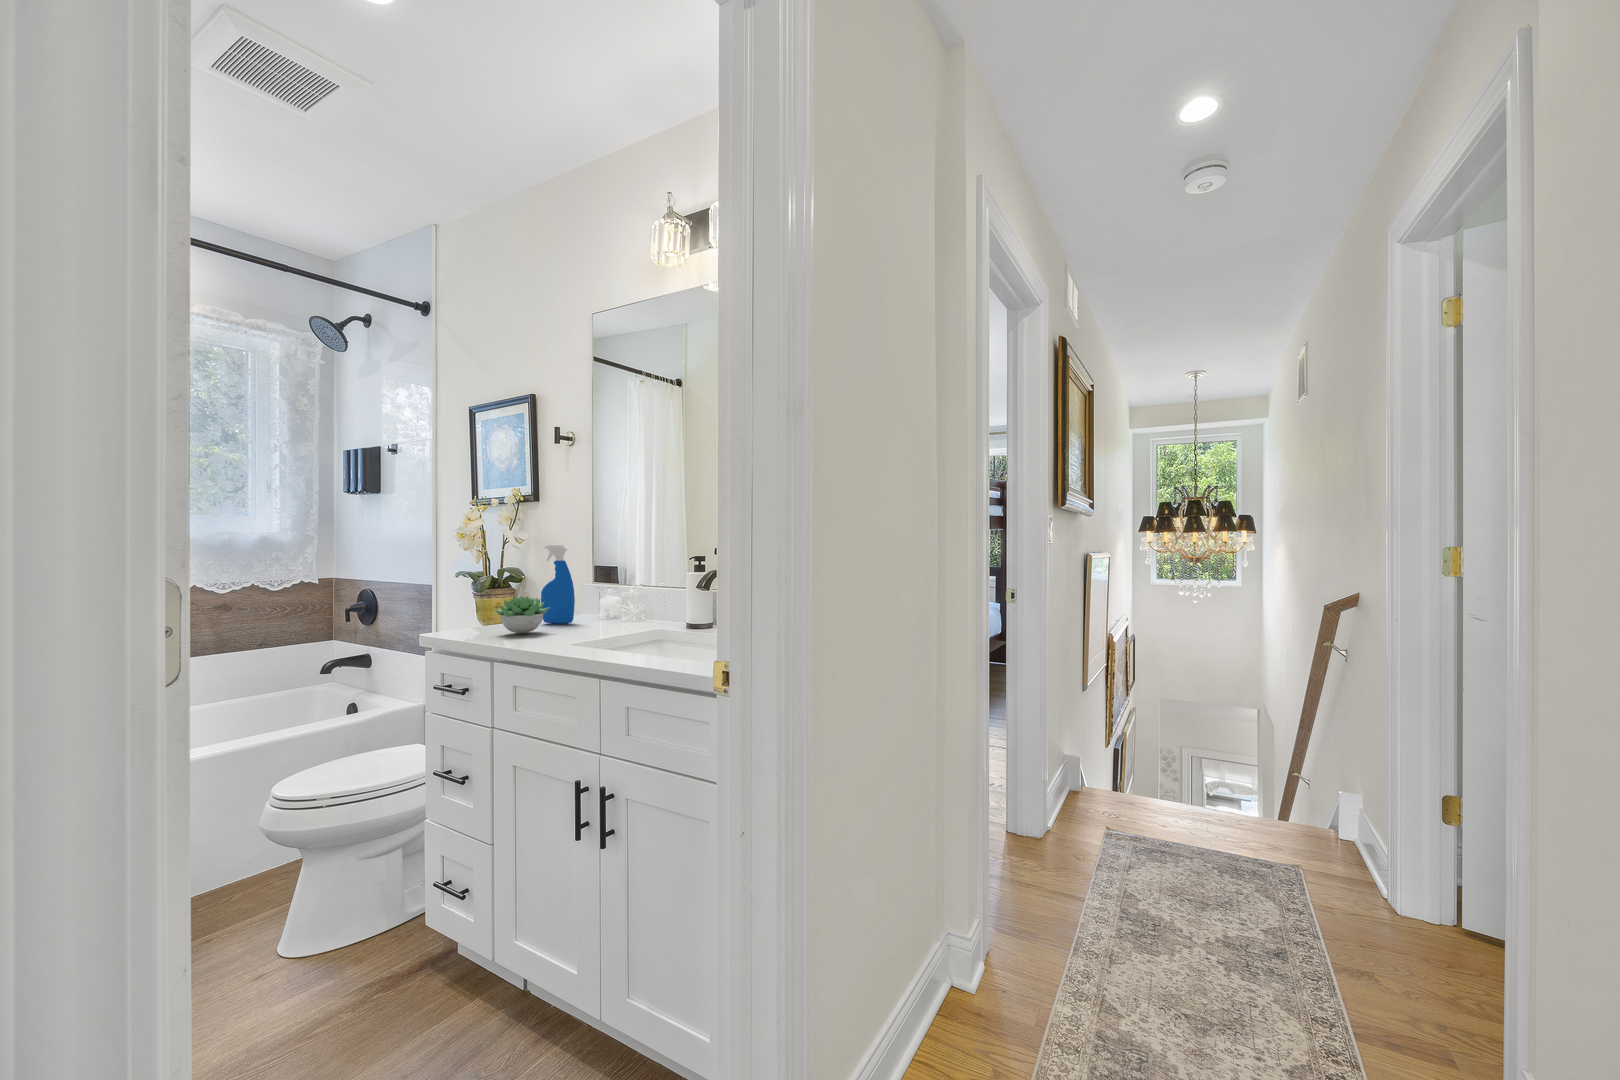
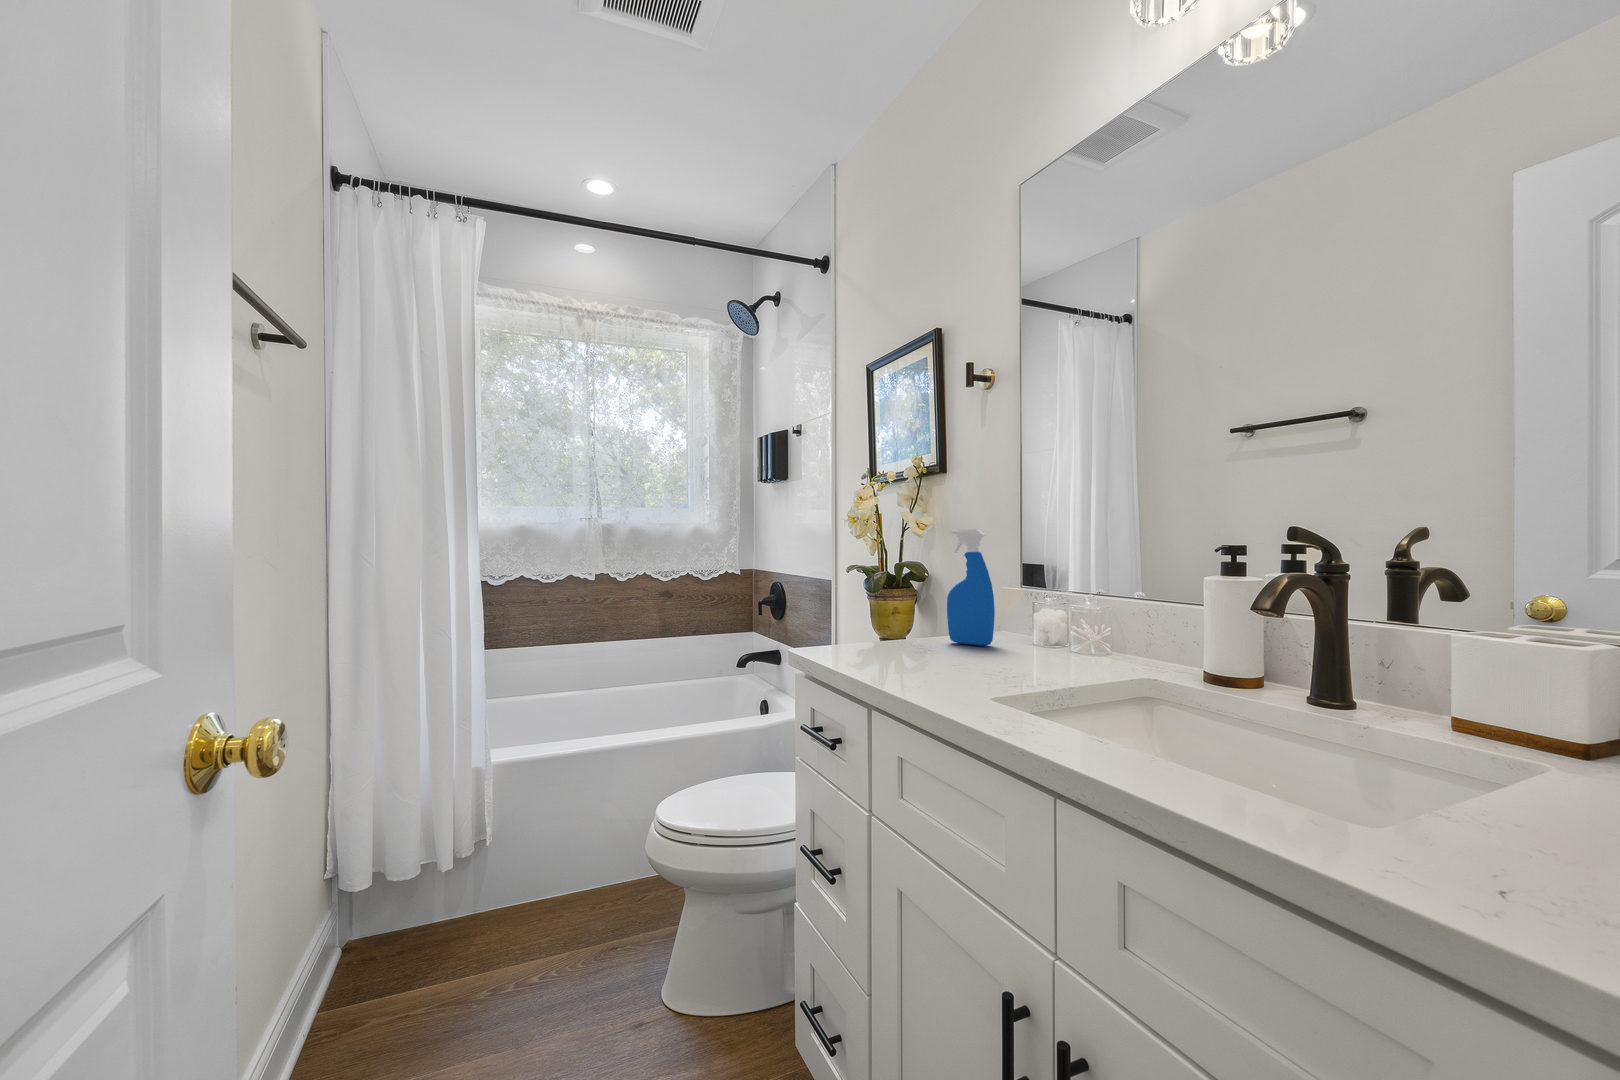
succulent plant: present [494,597,550,633] -> none [879,605,958,660]

